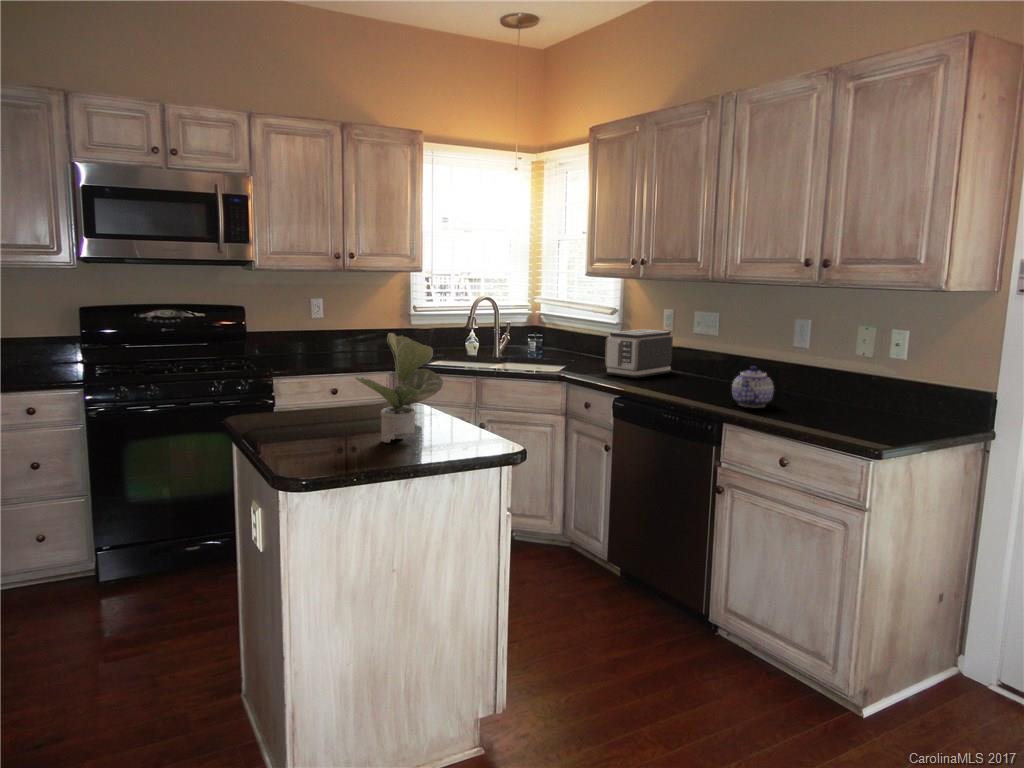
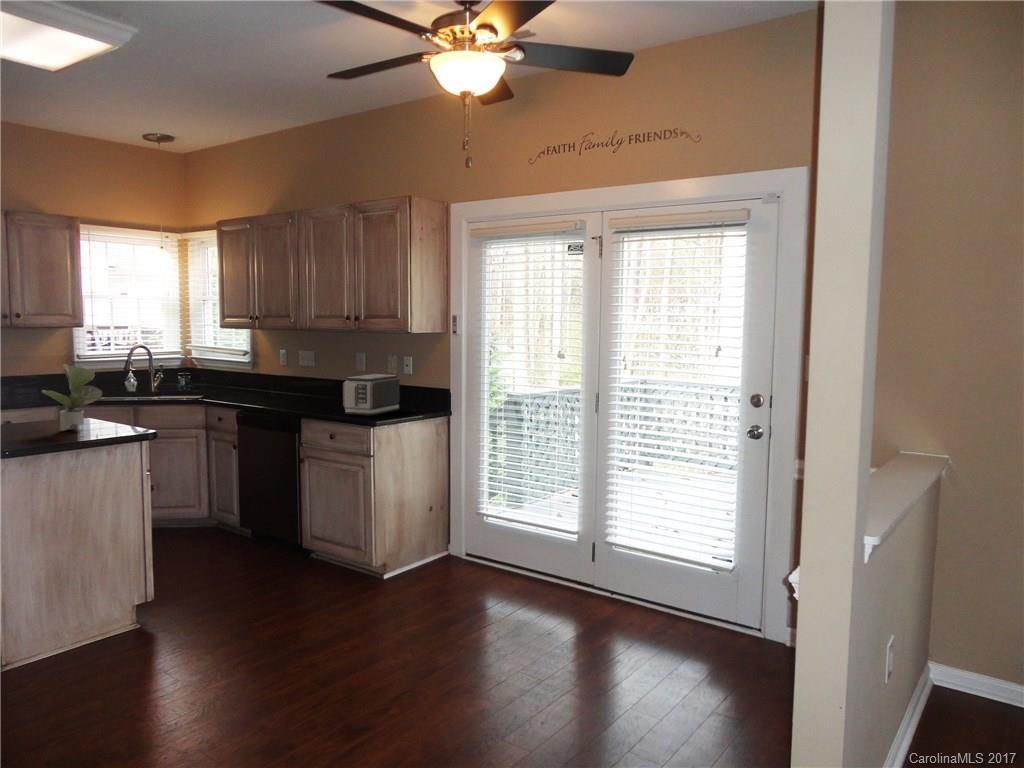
toaster: present [605,329,673,378] -> present [343,374,400,416]
teapot: present [732,366,774,407] -> none [311,382,336,408]

